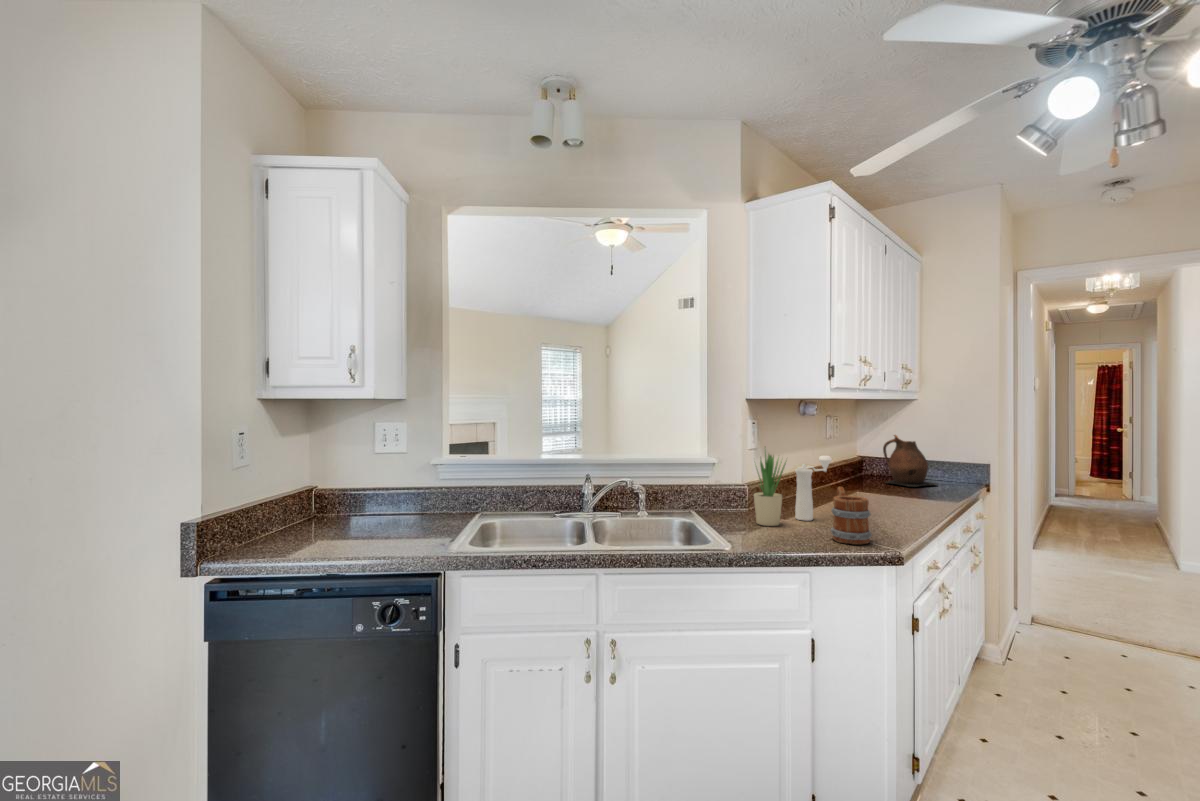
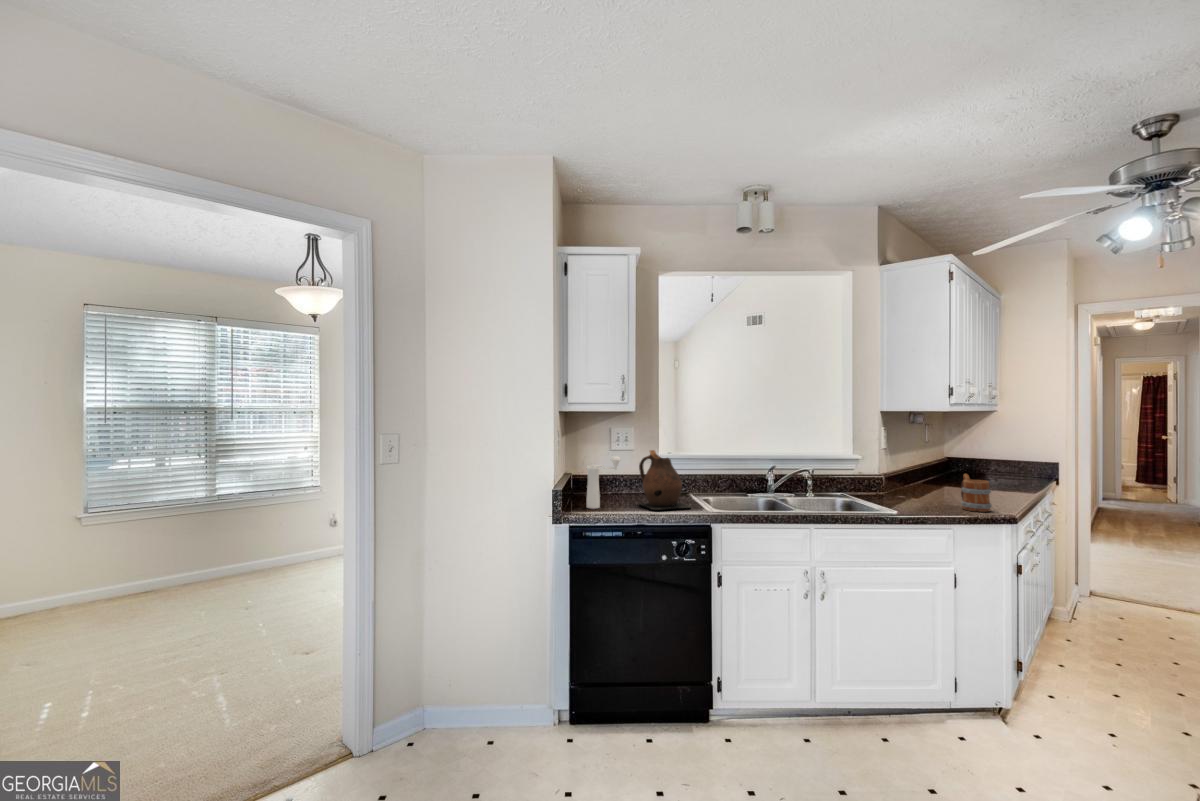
ceramic pitcher: present [883,435,936,487] -> present [639,450,691,510]
potted plant: present [754,452,786,526] -> none [897,443,924,502]
pepper mill: present [795,456,832,521] -> present [587,457,621,509]

